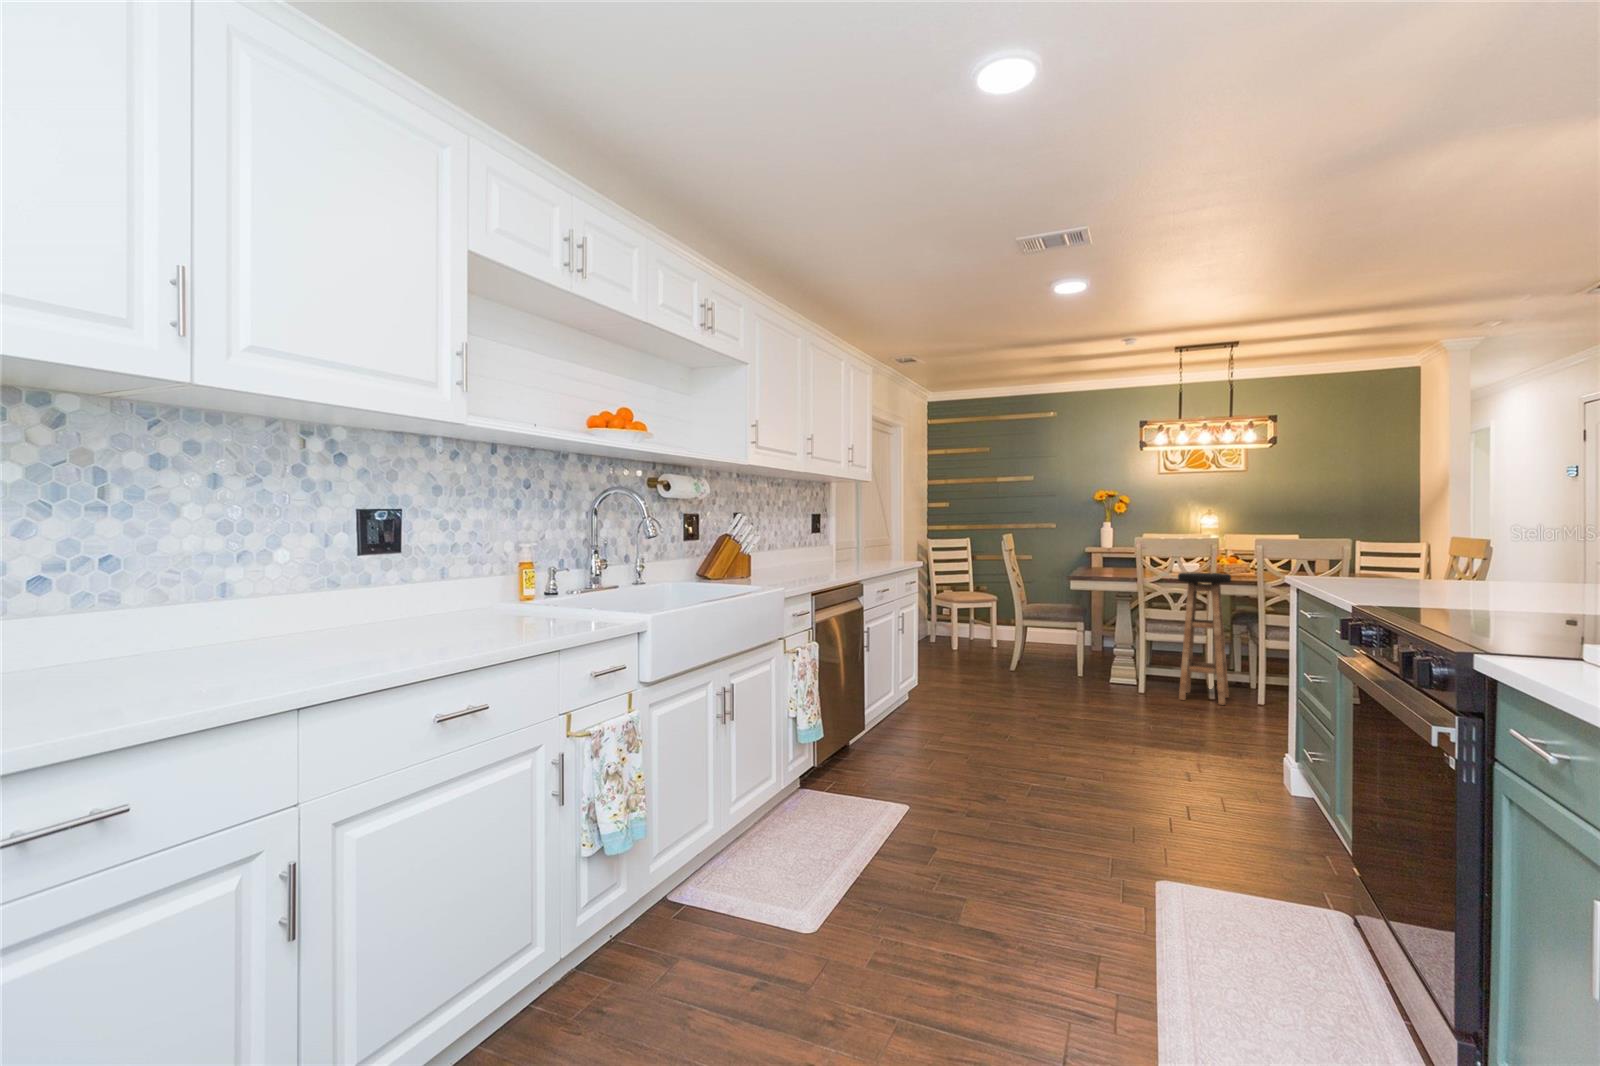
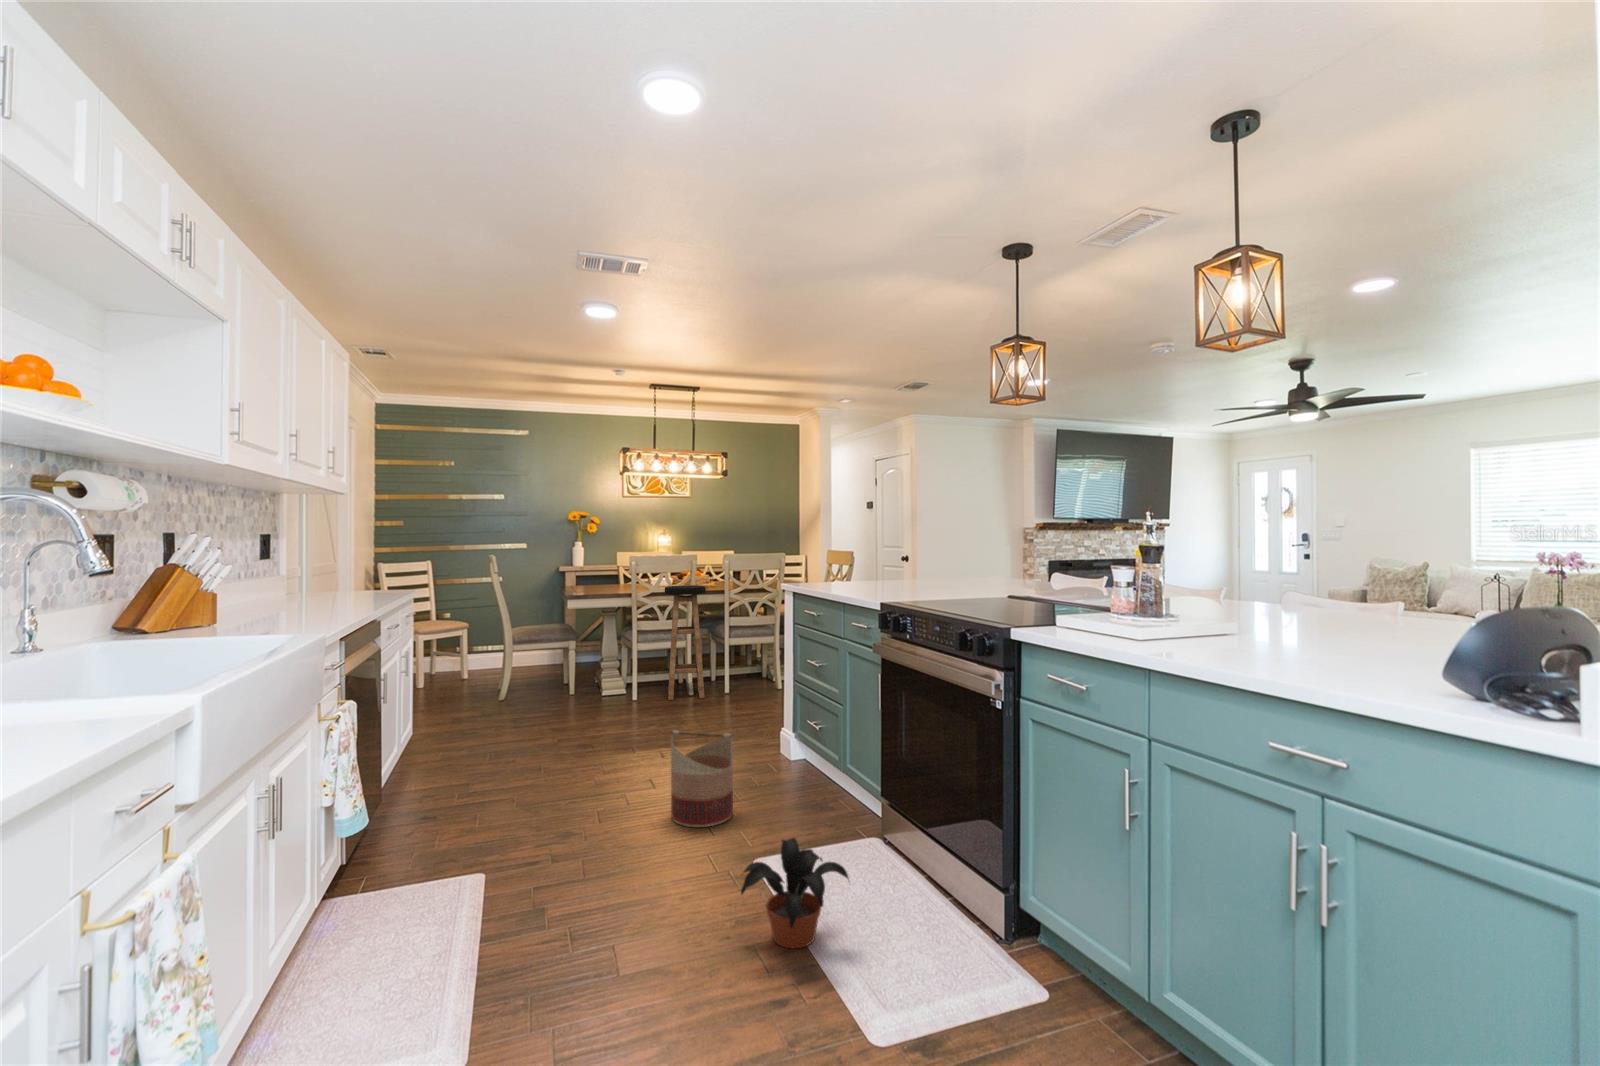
basket: none [1096,722,1170,834] -> present [671,731,733,827]
potted plant: none [1077,856,1218,982] -> present [741,838,849,948]

